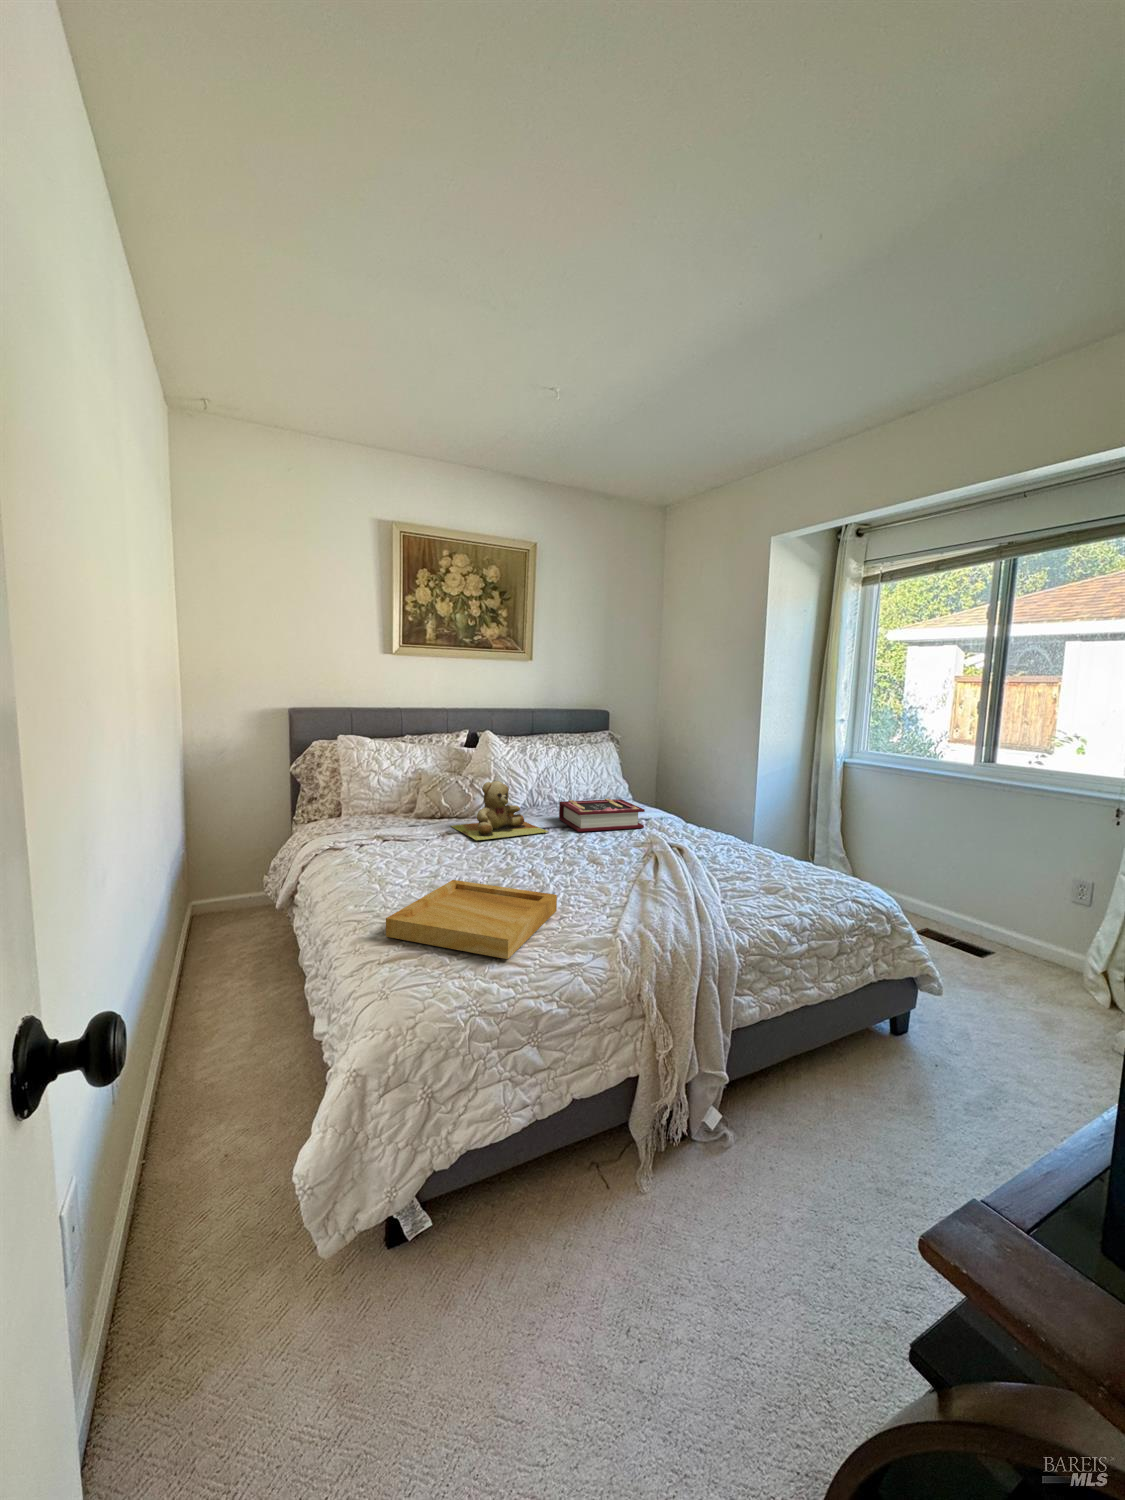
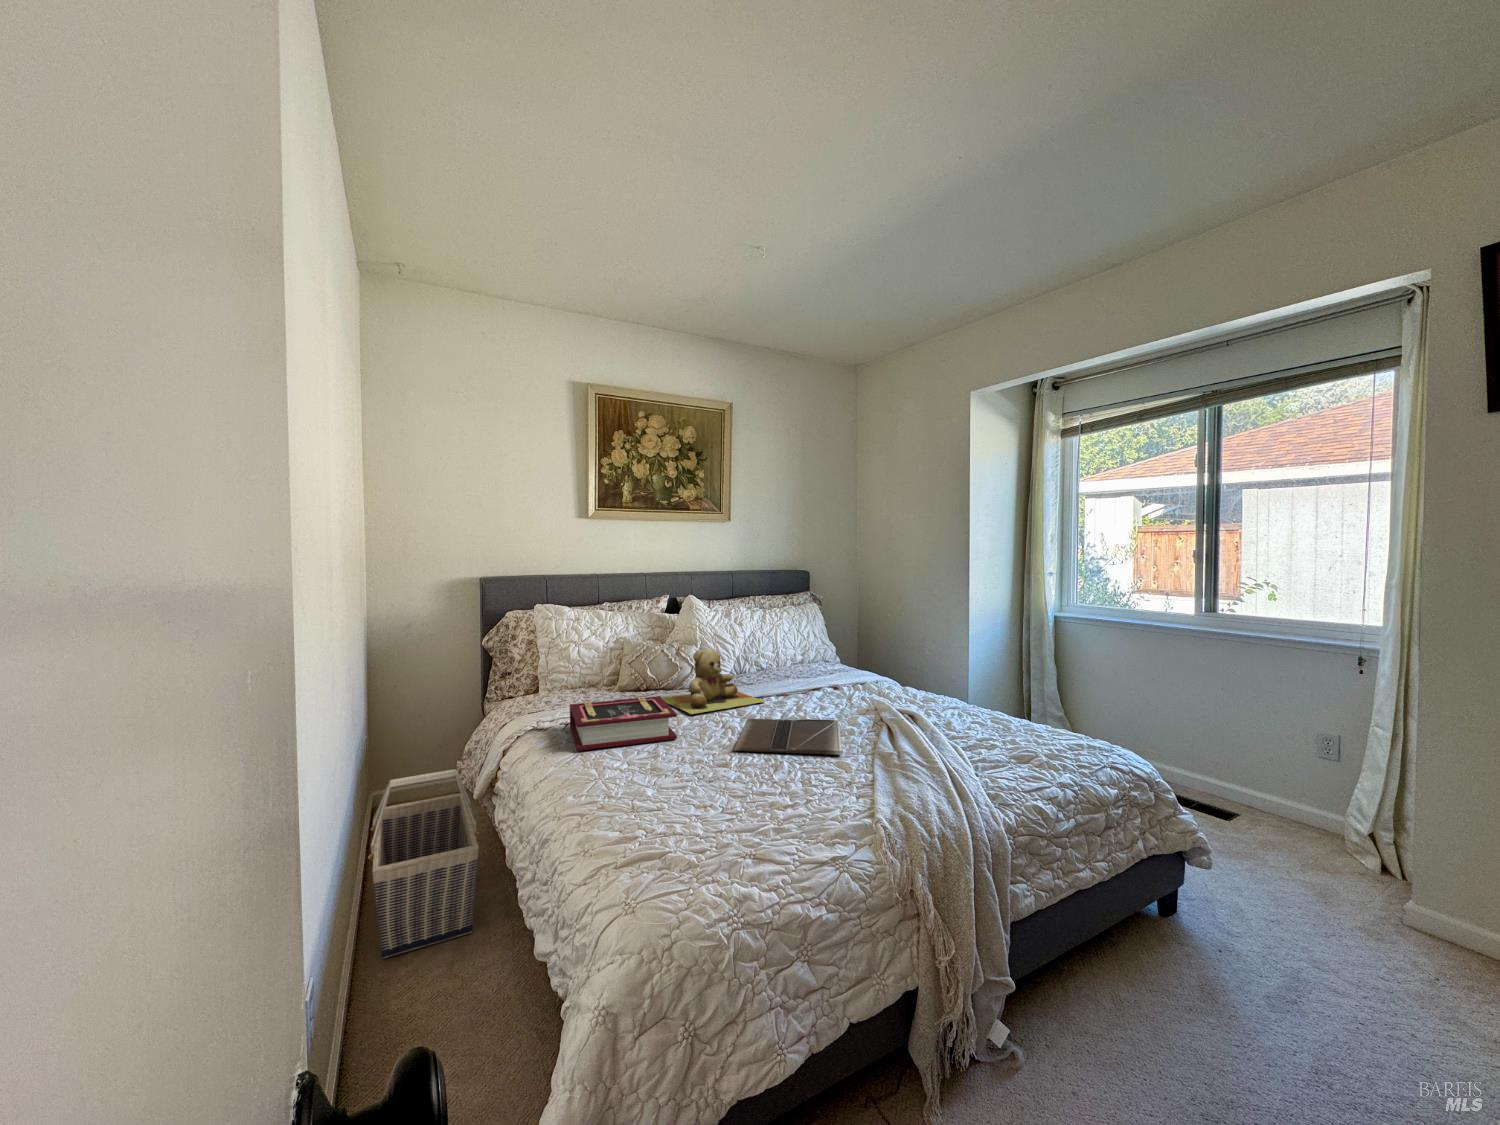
book: present [559,799,645,832] -> present [570,696,677,751]
laptop: none [507,846,612,880] -> present [734,719,842,755]
tray: present [386,880,557,959] -> none [618,762,800,856]
basket: none [179,881,280,1039] -> present [368,769,479,959]

